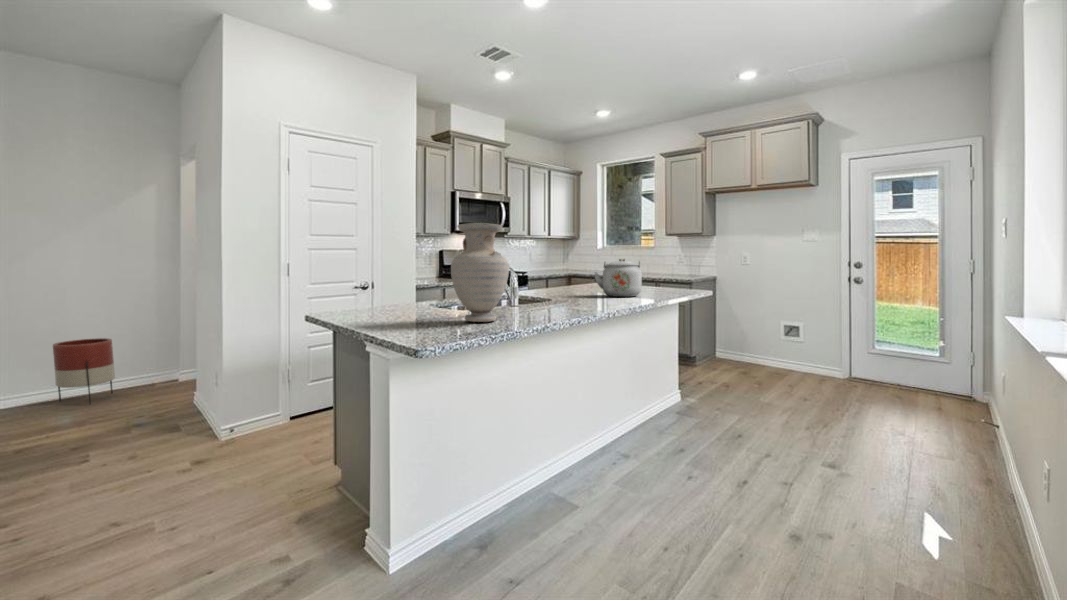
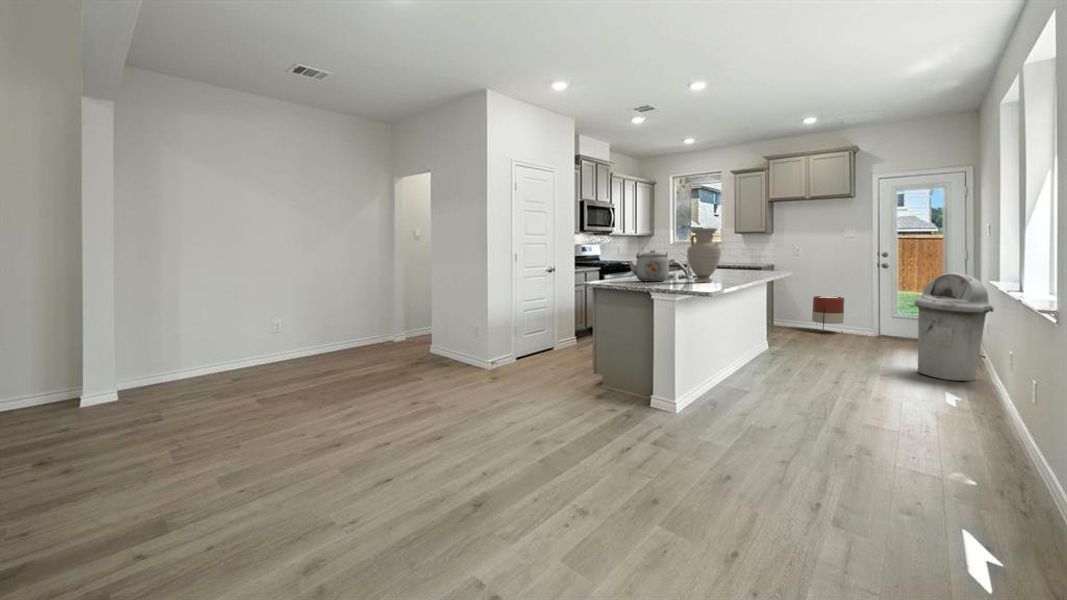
kettle: present [595,259,642,297] -> present [630,250,669,282]
trash can: none [880,299,1010,484] -> present [915,272,994,381]
planter: present [53,338,115,404] -> present [812,296,844,333]

